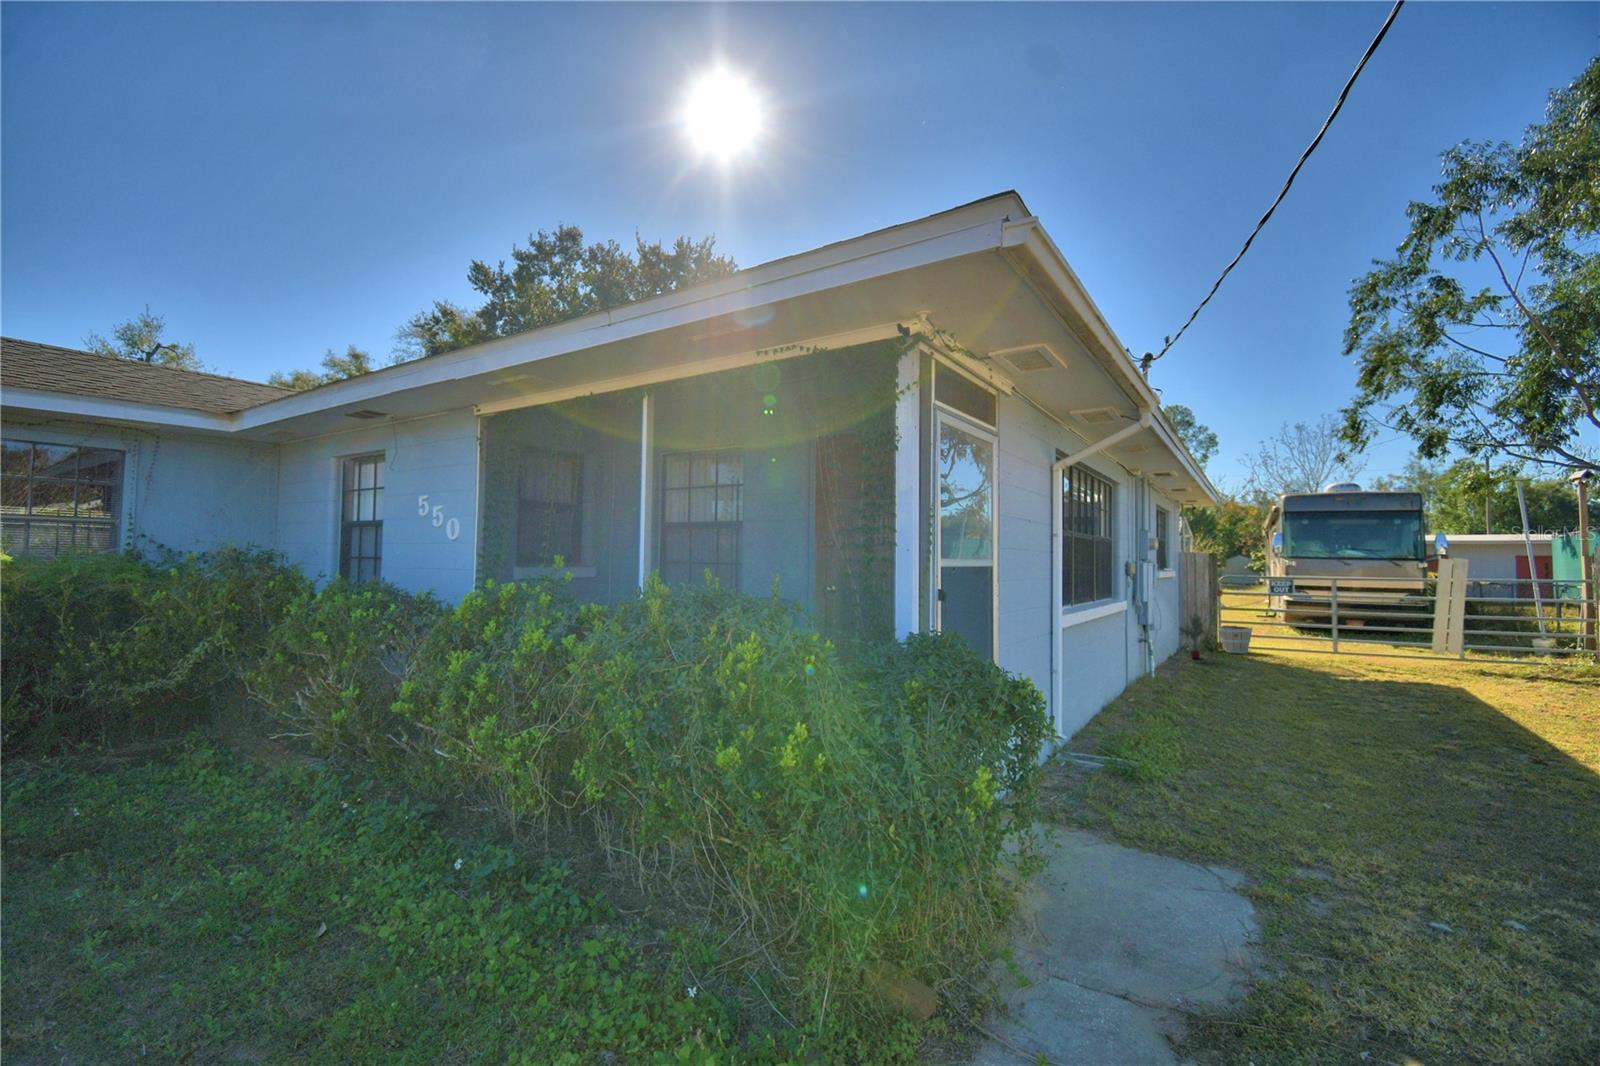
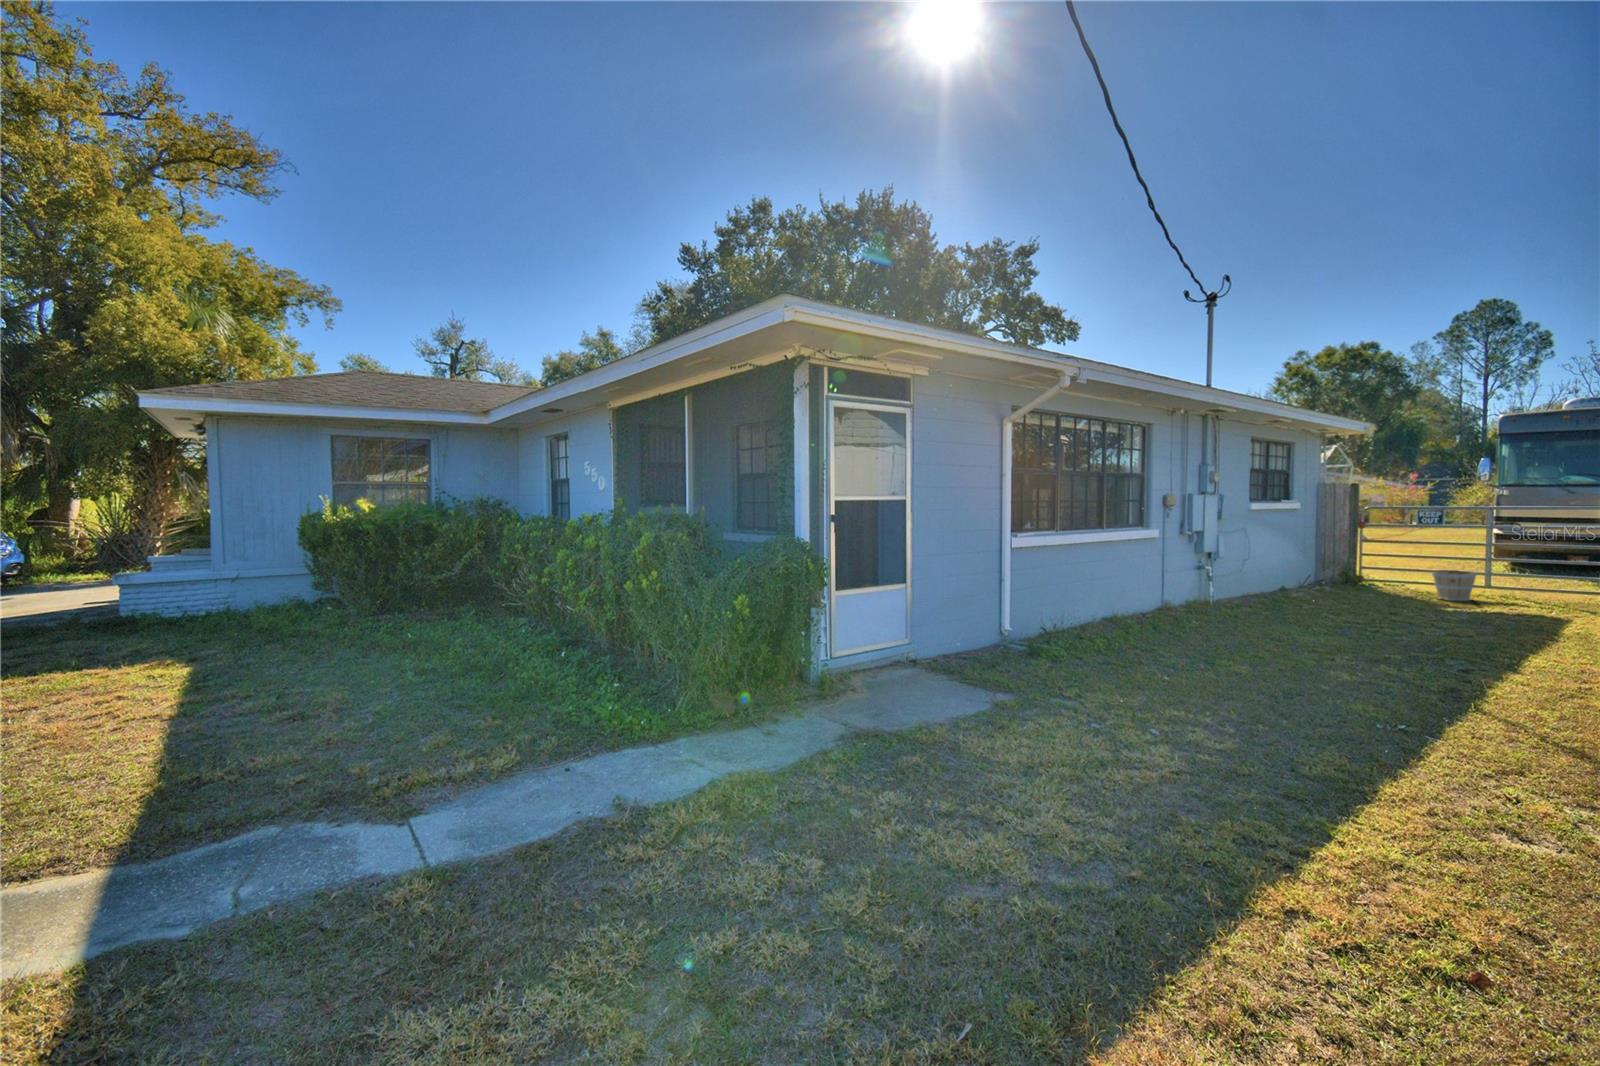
potted tree: present [1180,613,1204,659] -> none [1369,553,1405,606]

